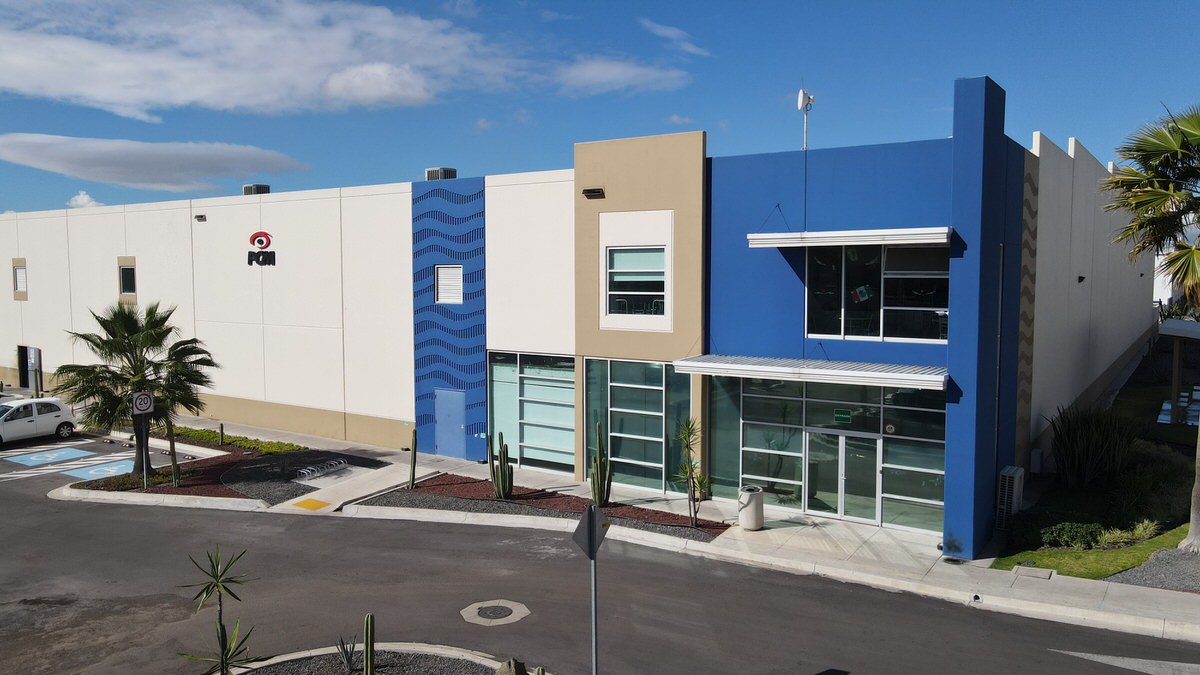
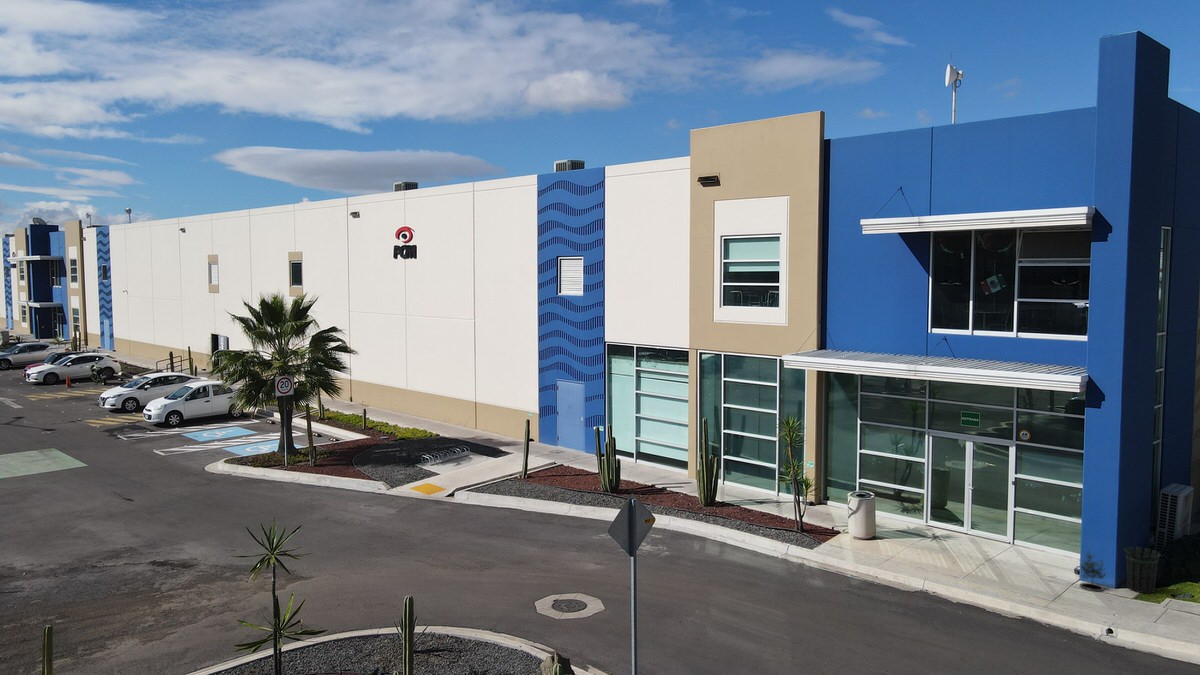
waste bin: none [978,523,1007,563] -> present [1125,547,1161,593]

